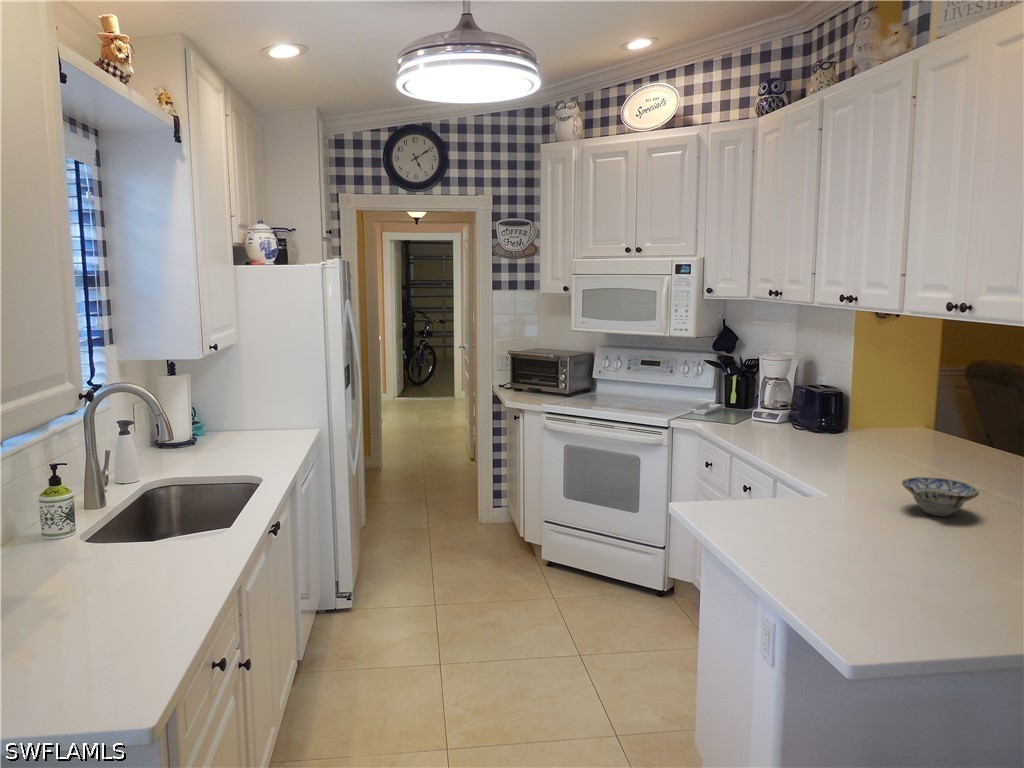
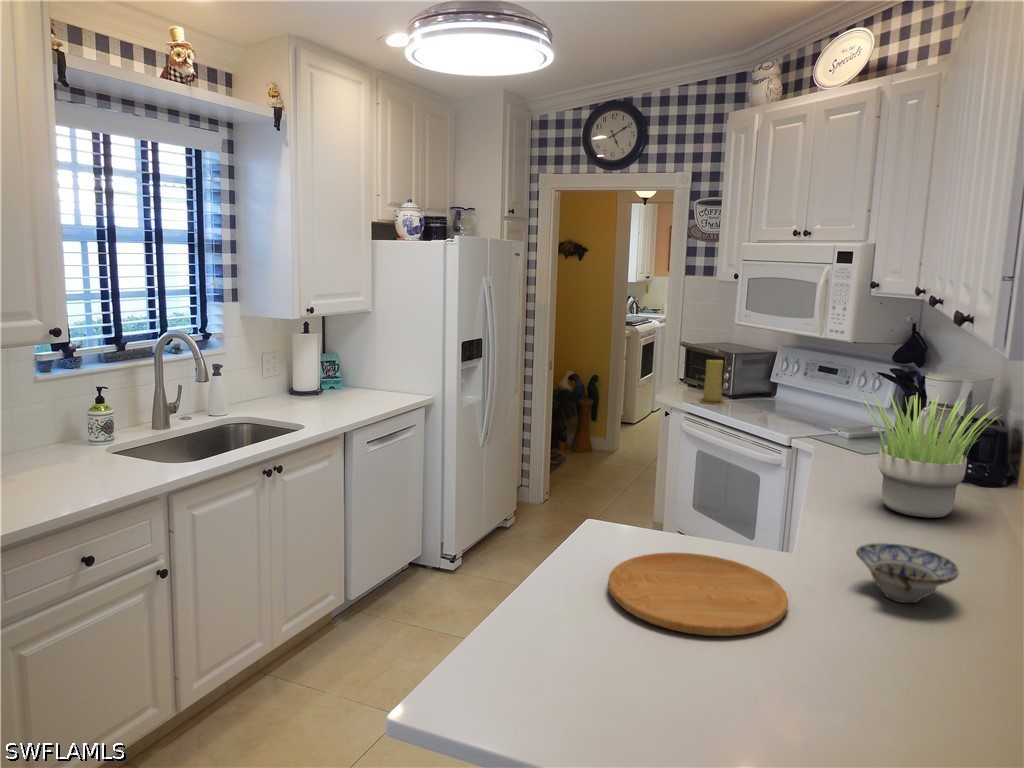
candle: none [549,362,570,401] -> present [700,360,724,404]
potted plant: none [790,369,894,461] -> present [862,392,994,518]
cutting board: none [771,513,925,570] -> present [608,553,788,636]

